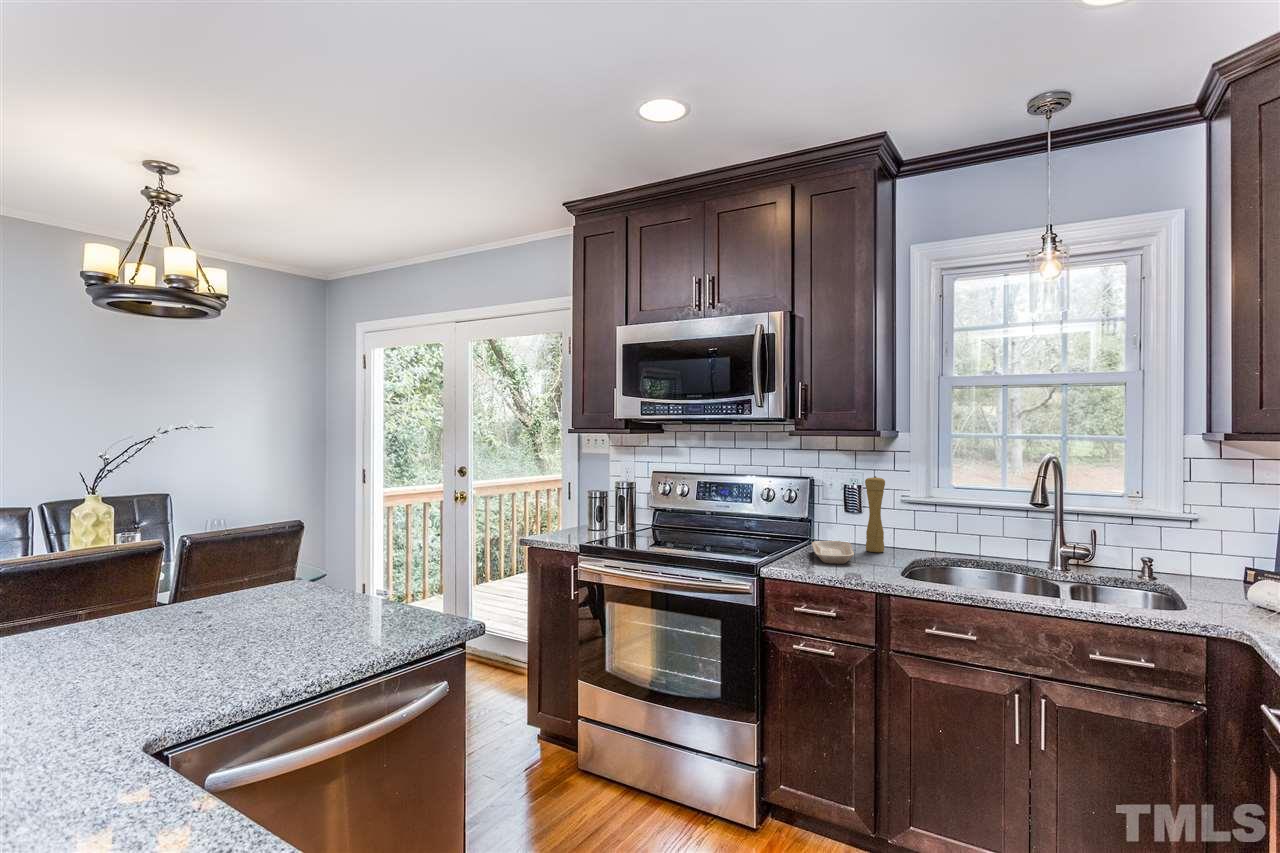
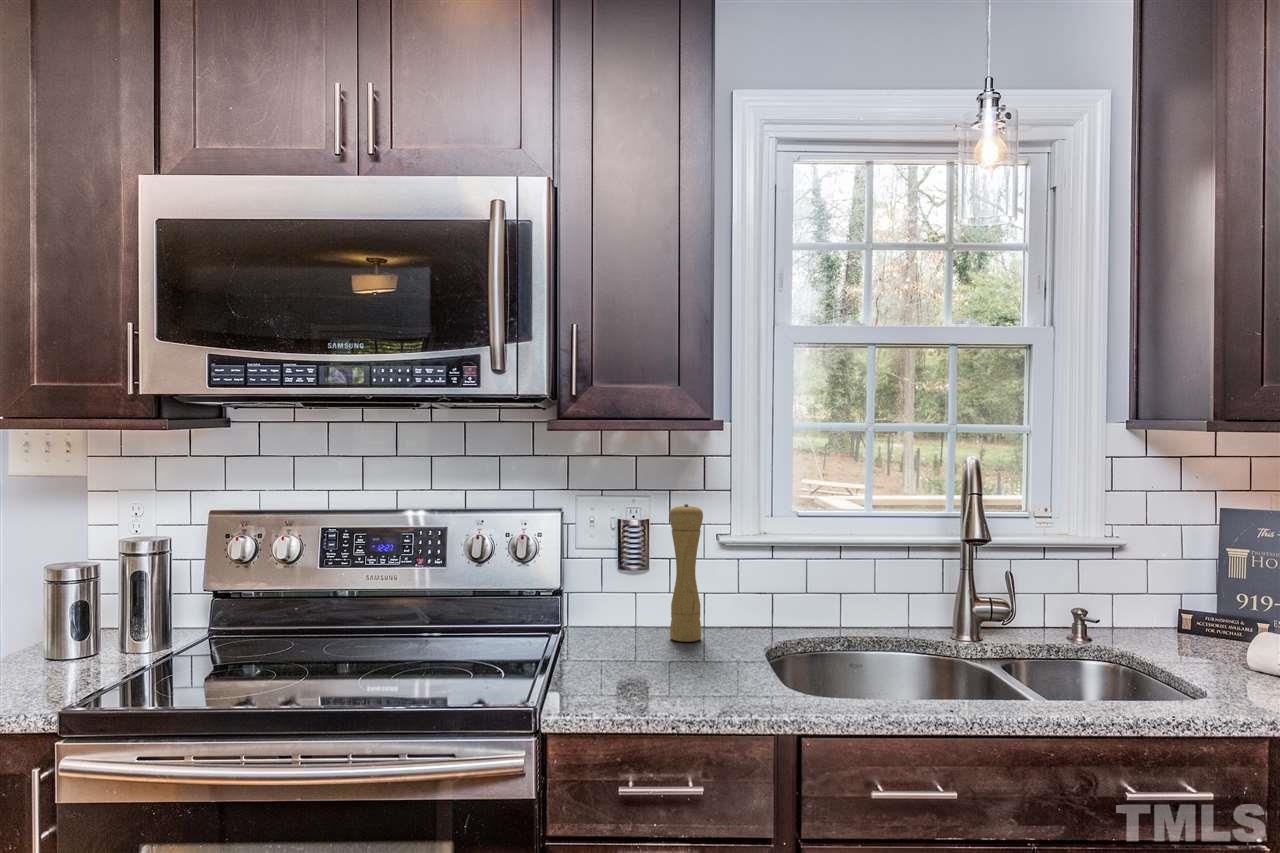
tray: present [812,541,854,564] -> none [591,630,708,692]

